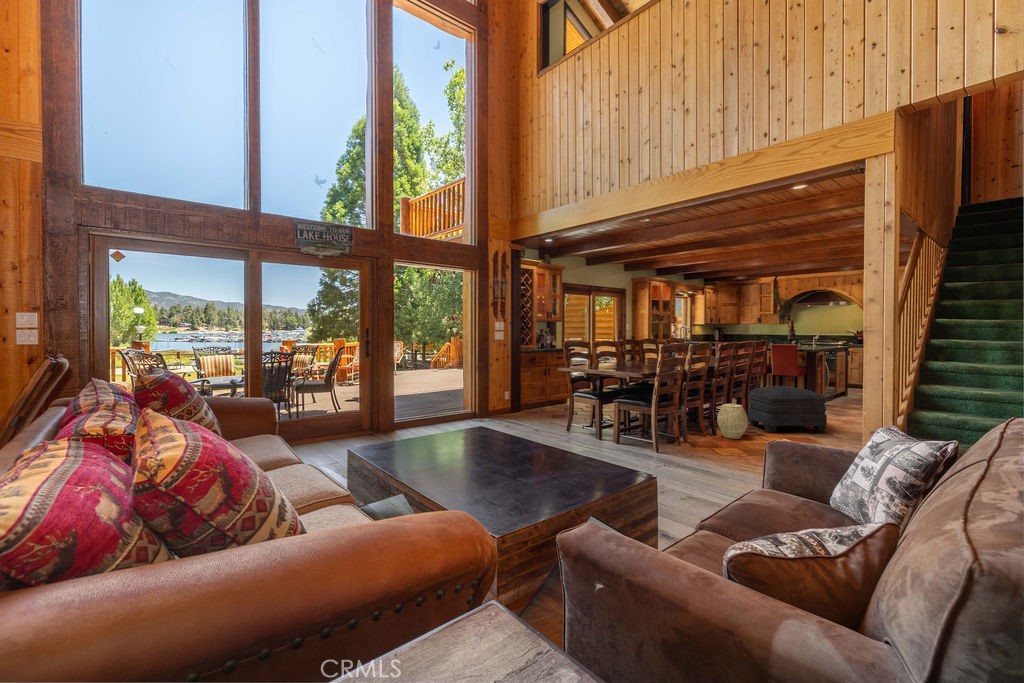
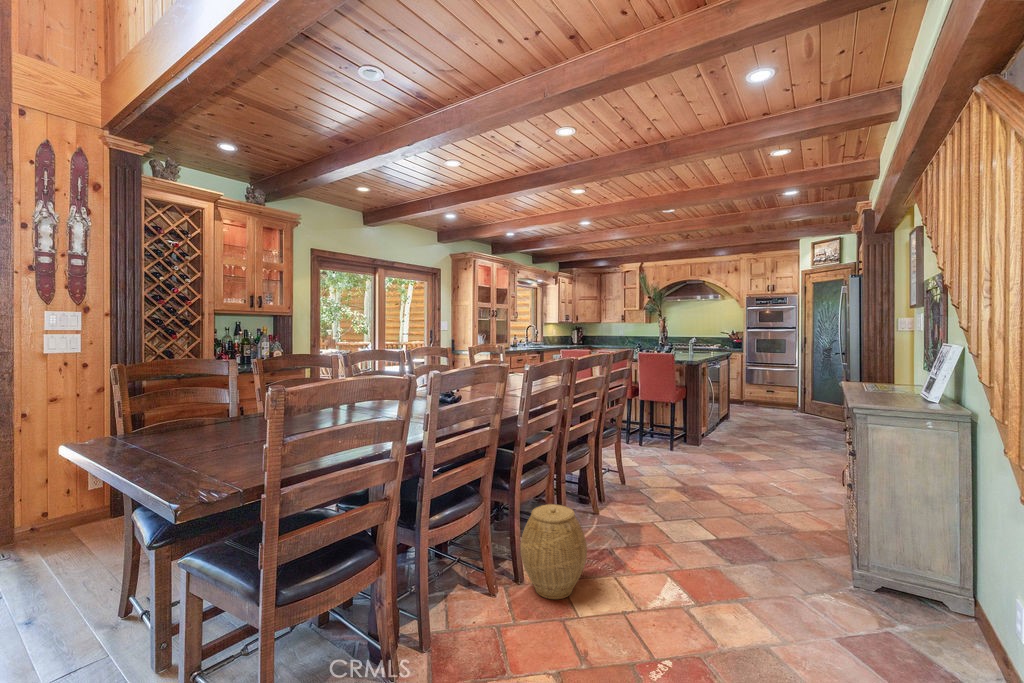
ottoman: present [748,386,827,433] -> none [596,441,740,553]

